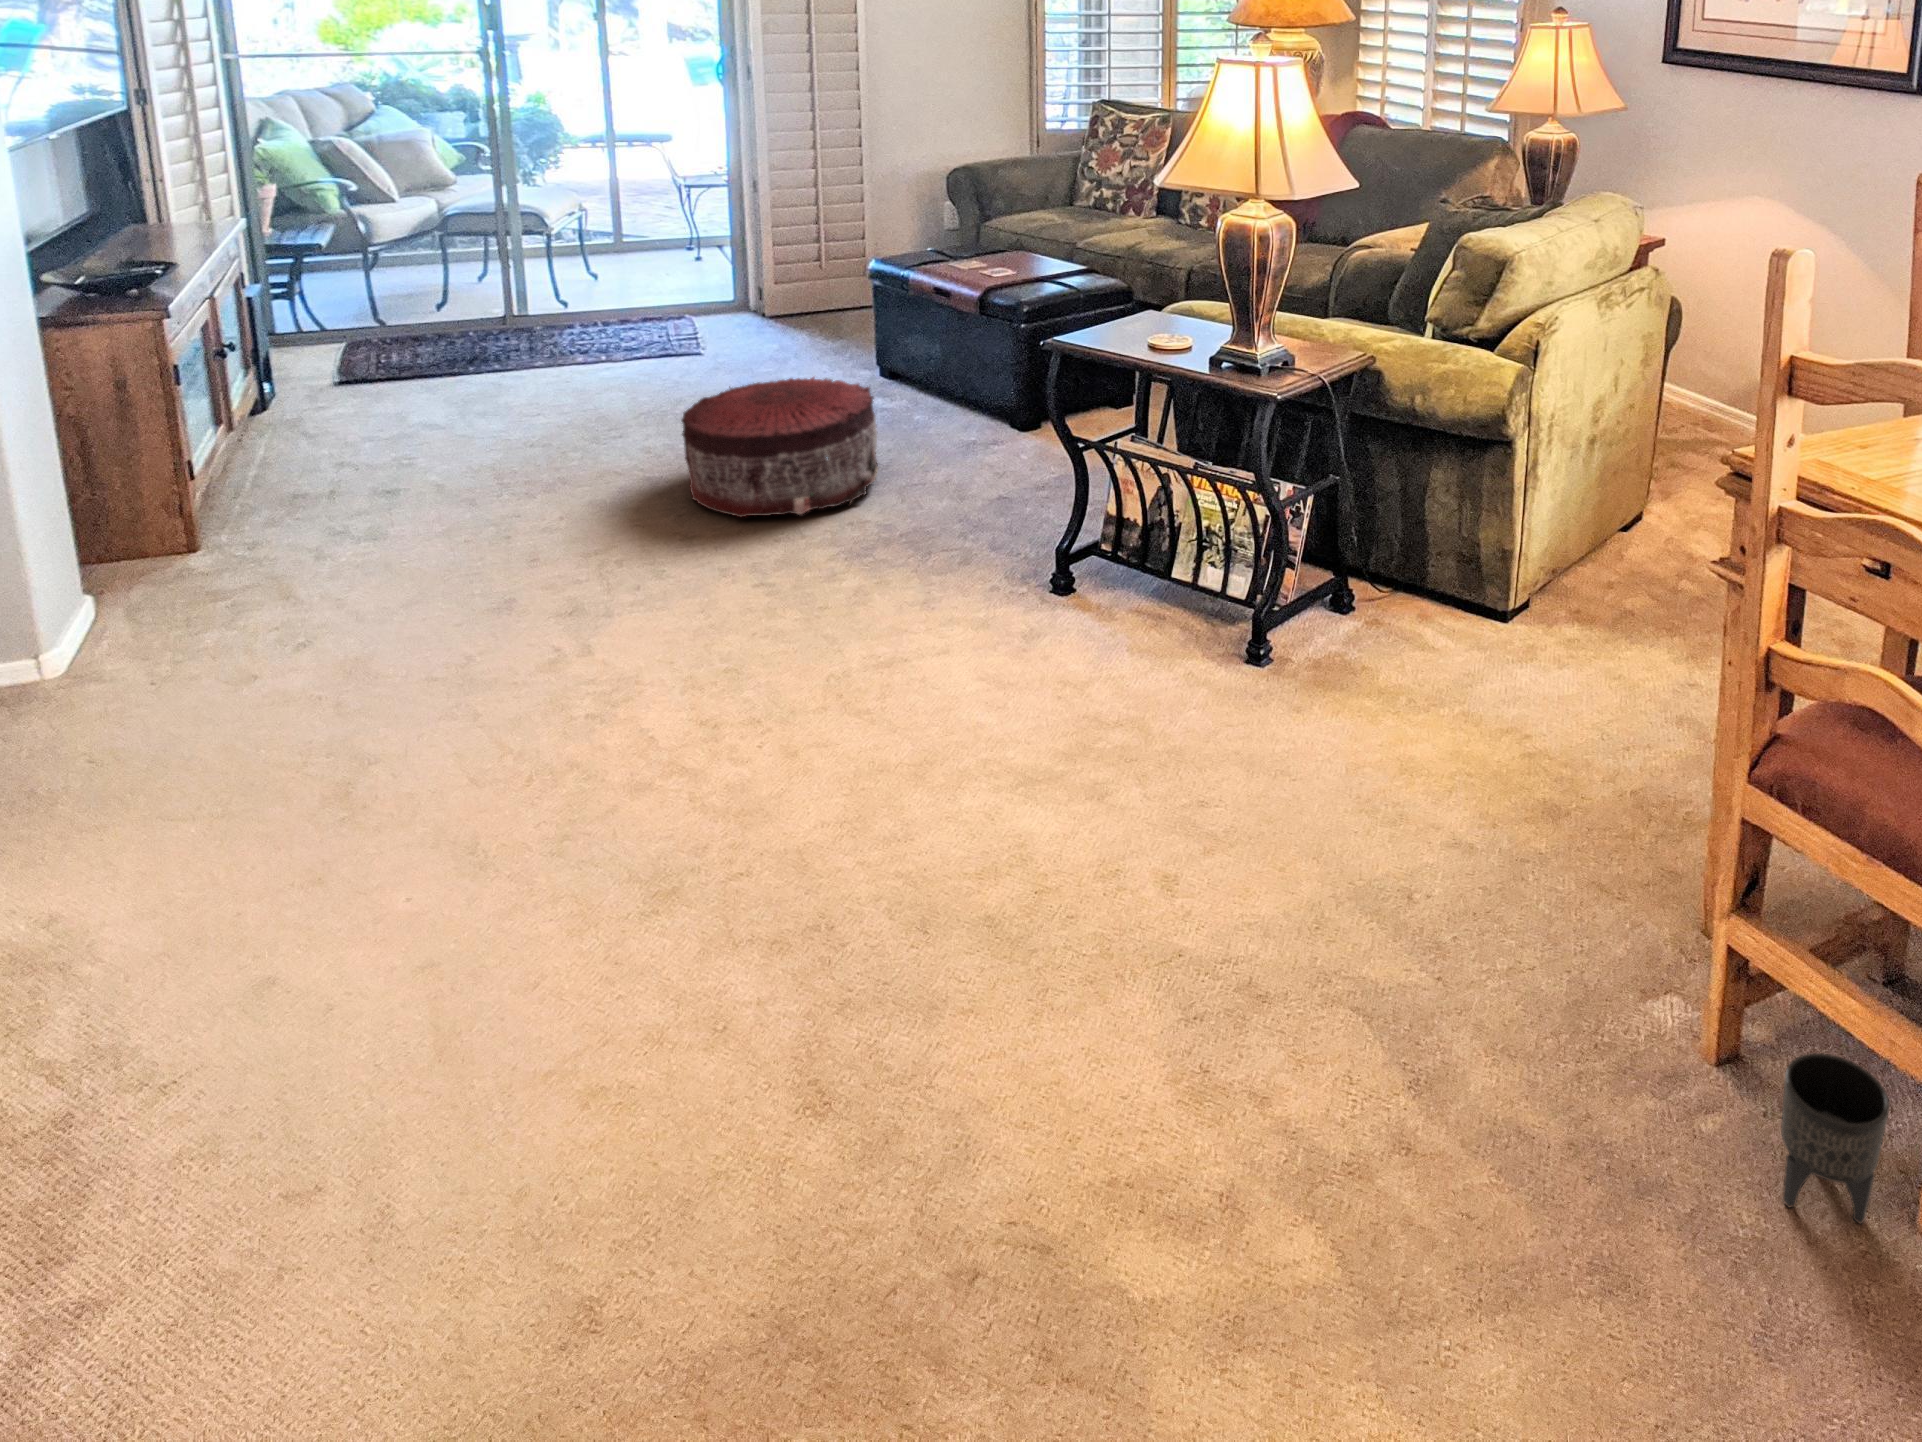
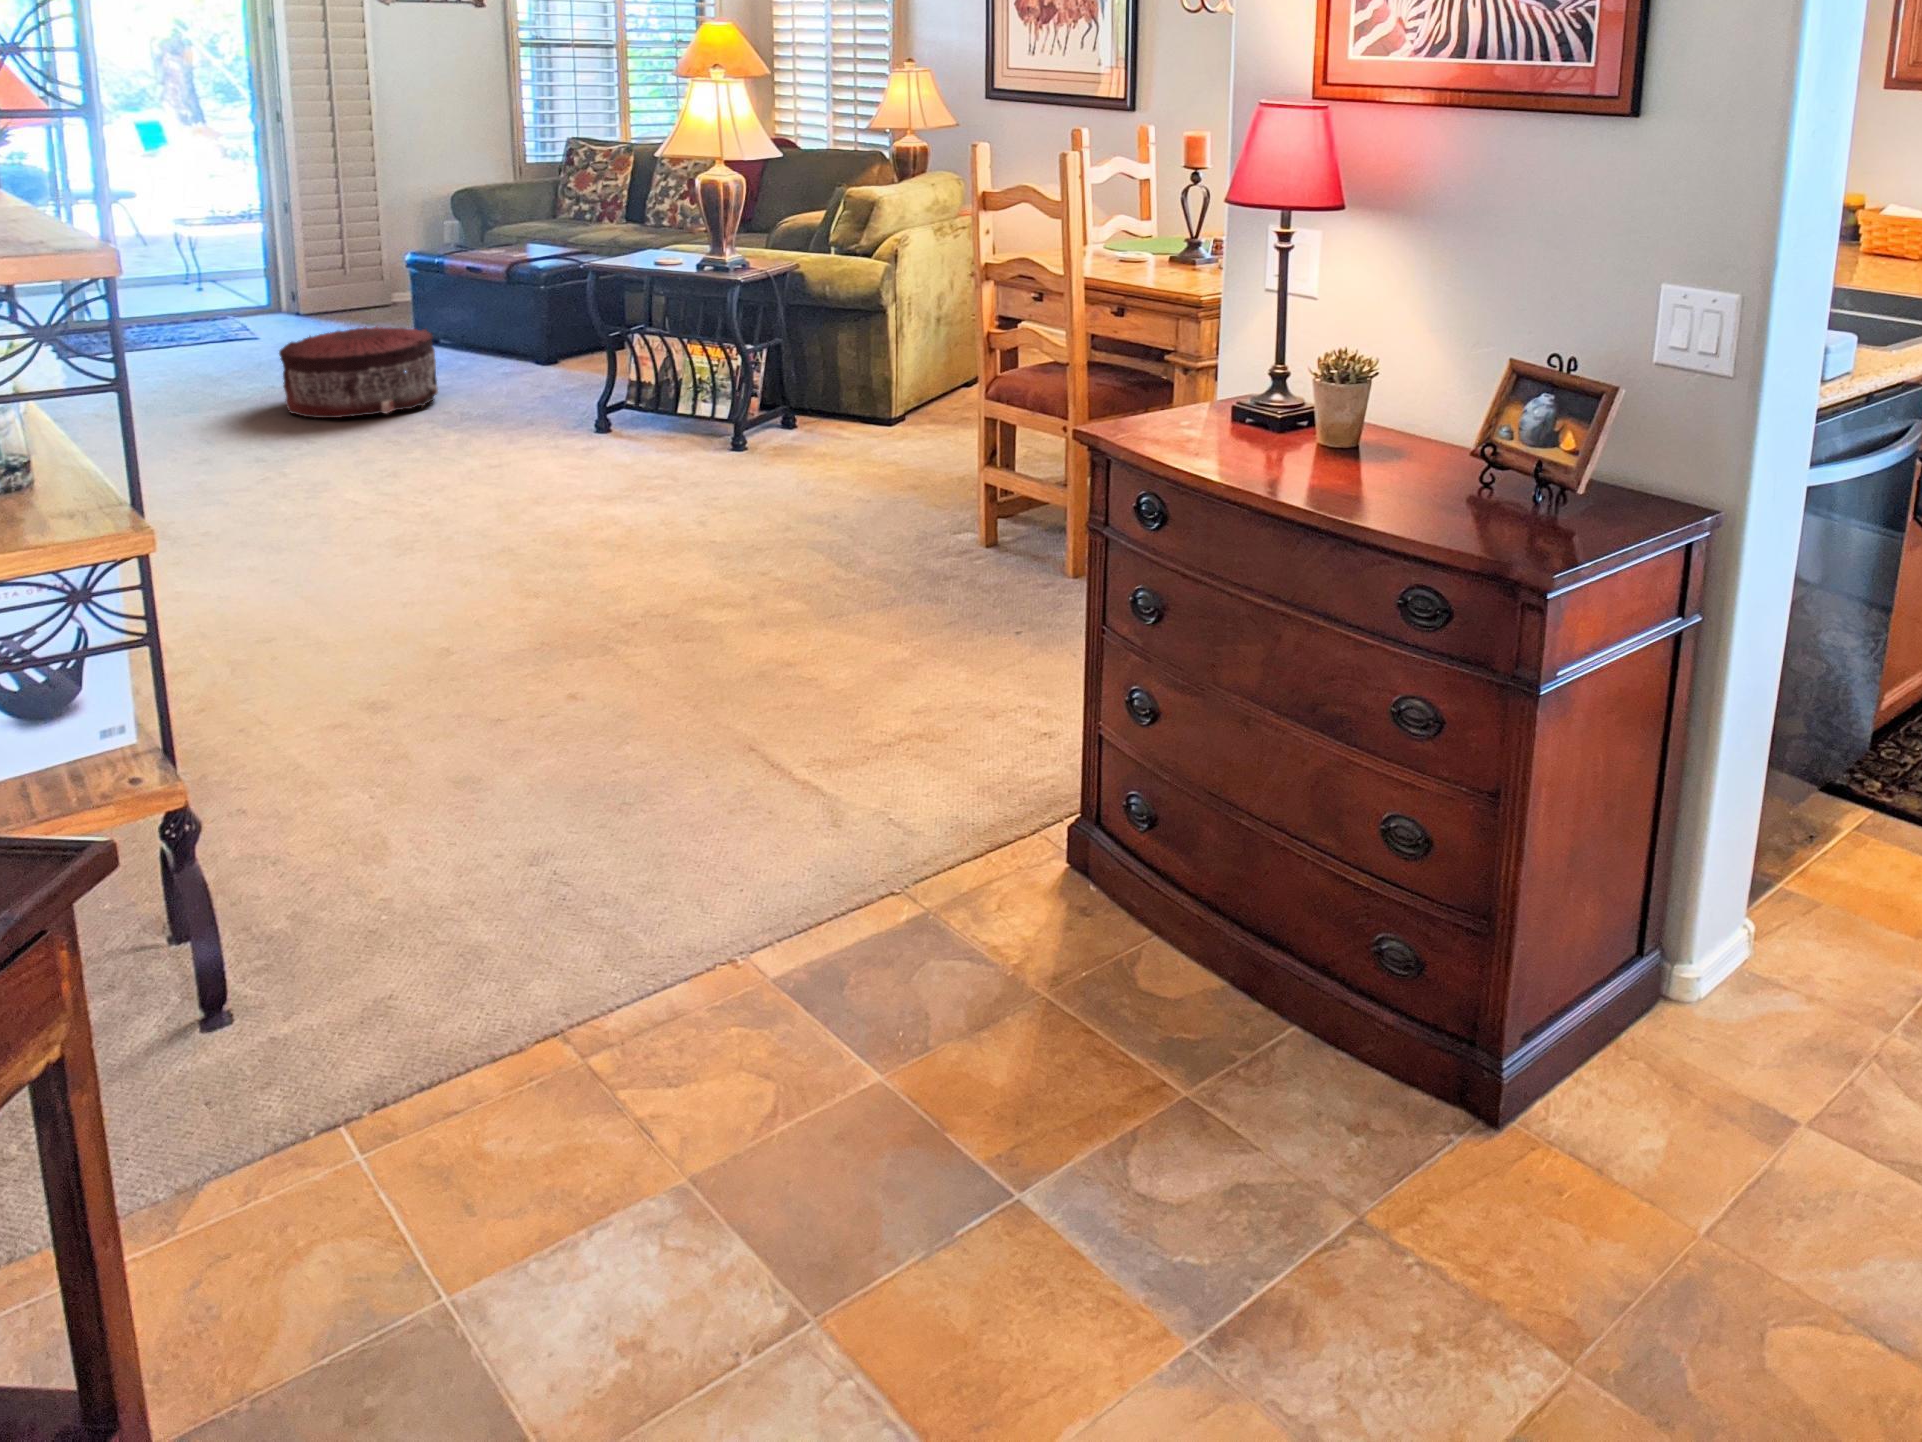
planter: present [1781,1053,1890,1224] -> none [1011,498,1055,565]

